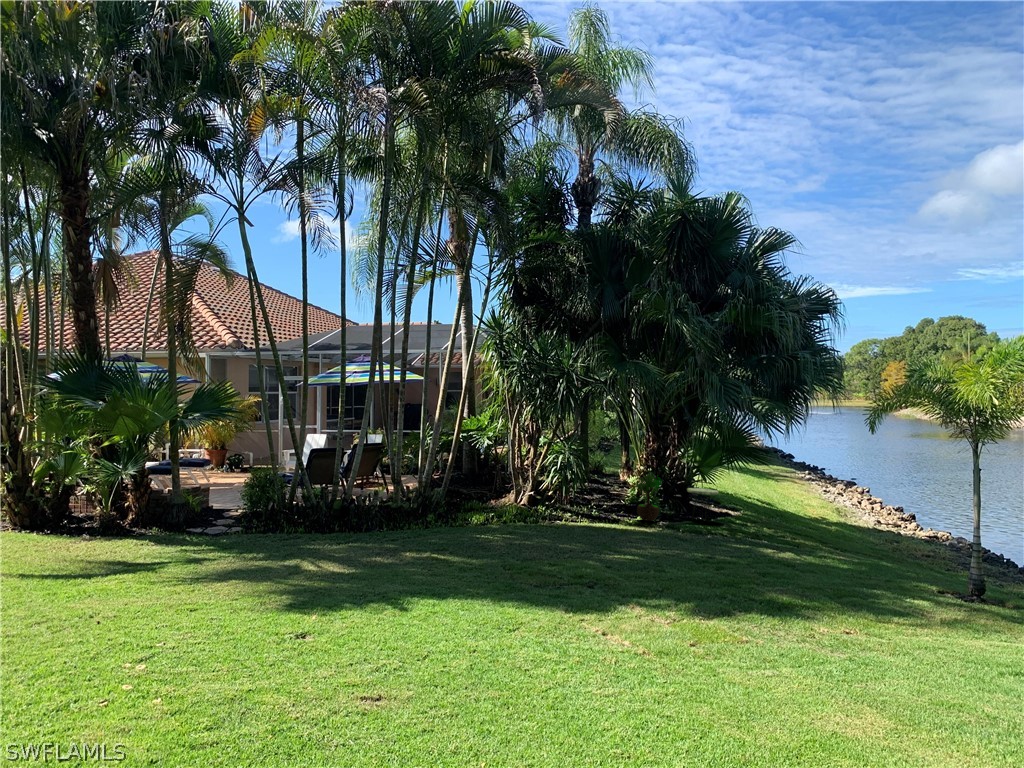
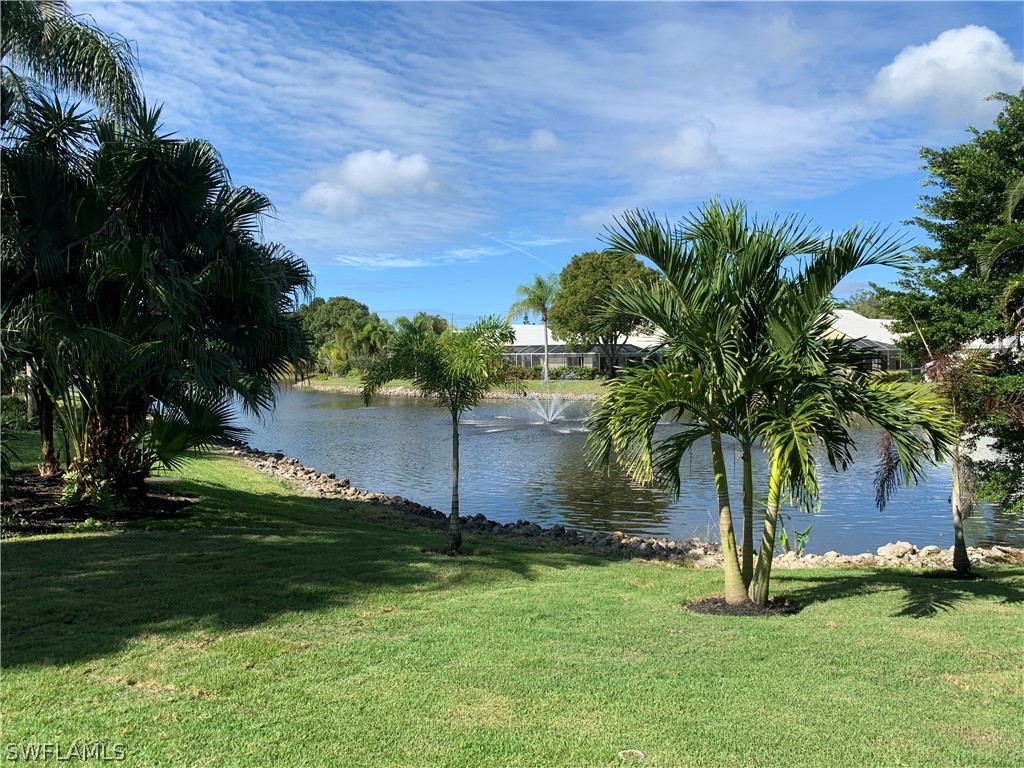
potted tree: present [636,475,660,521] -> none [78,463,118,523]

